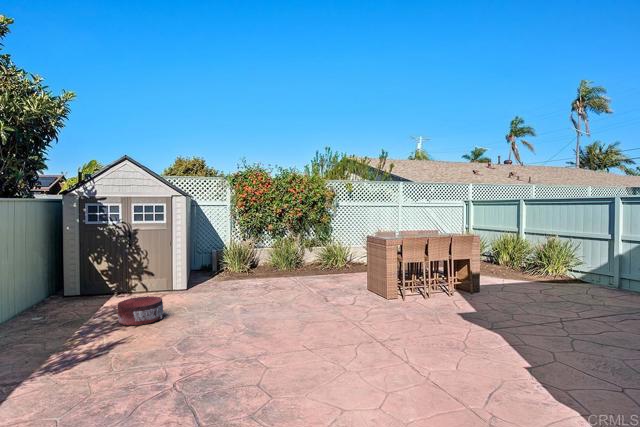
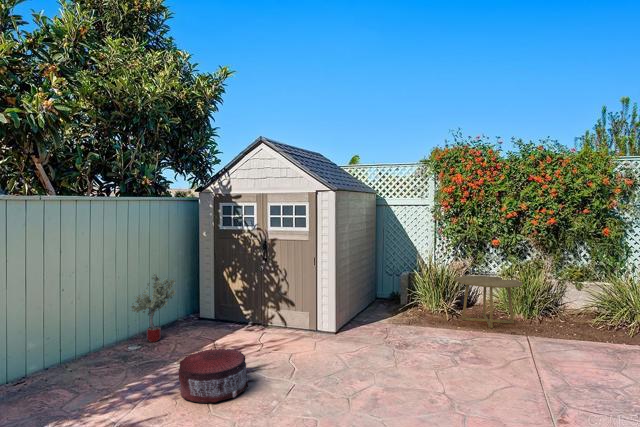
round table: none [249,248,287,276] -> present [455,276,523,328]
potted tree: none [24,259,60,314] -> present [131,273,176,342]

